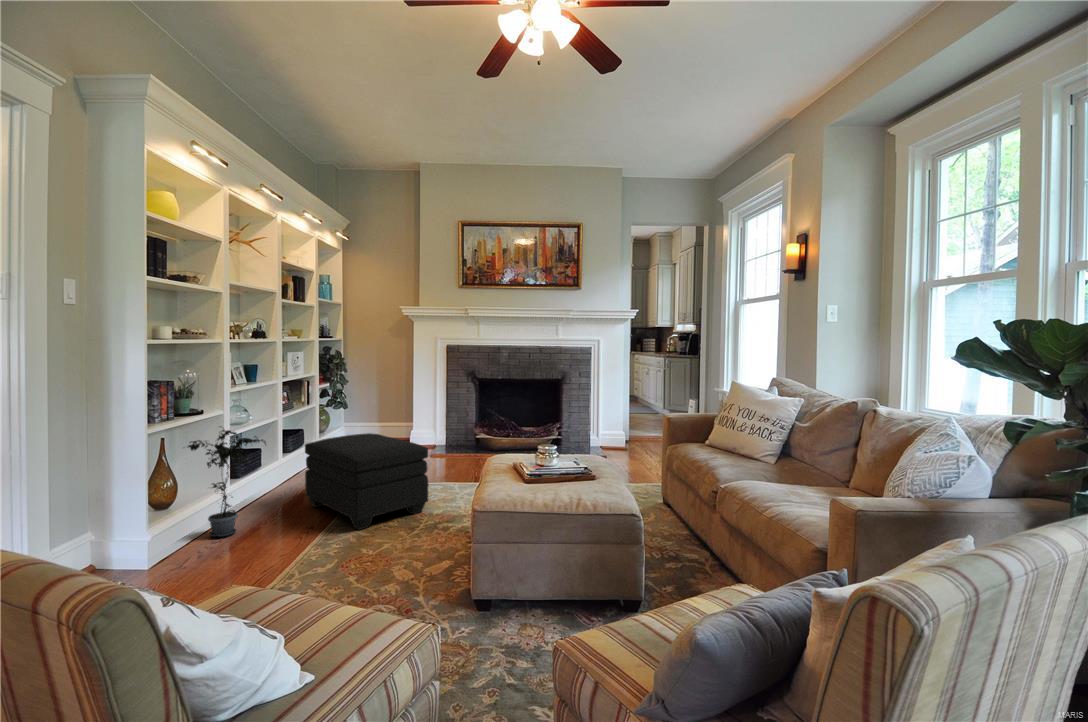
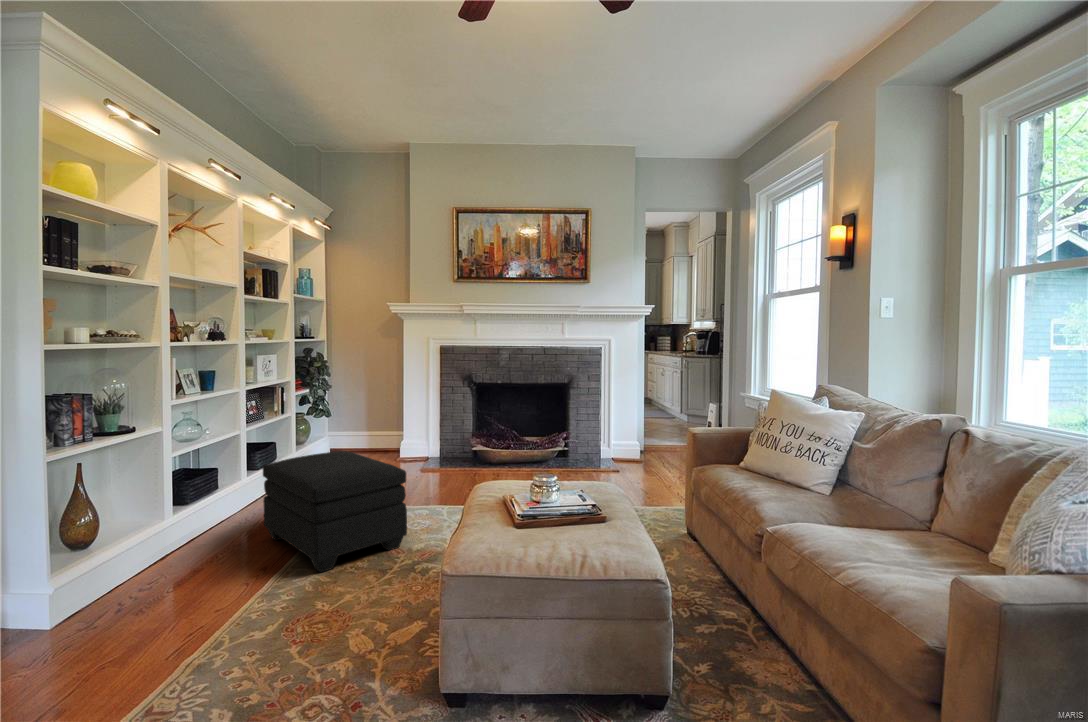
potted plant: present [188,428,266,537] -> none [105,448,210,582]

